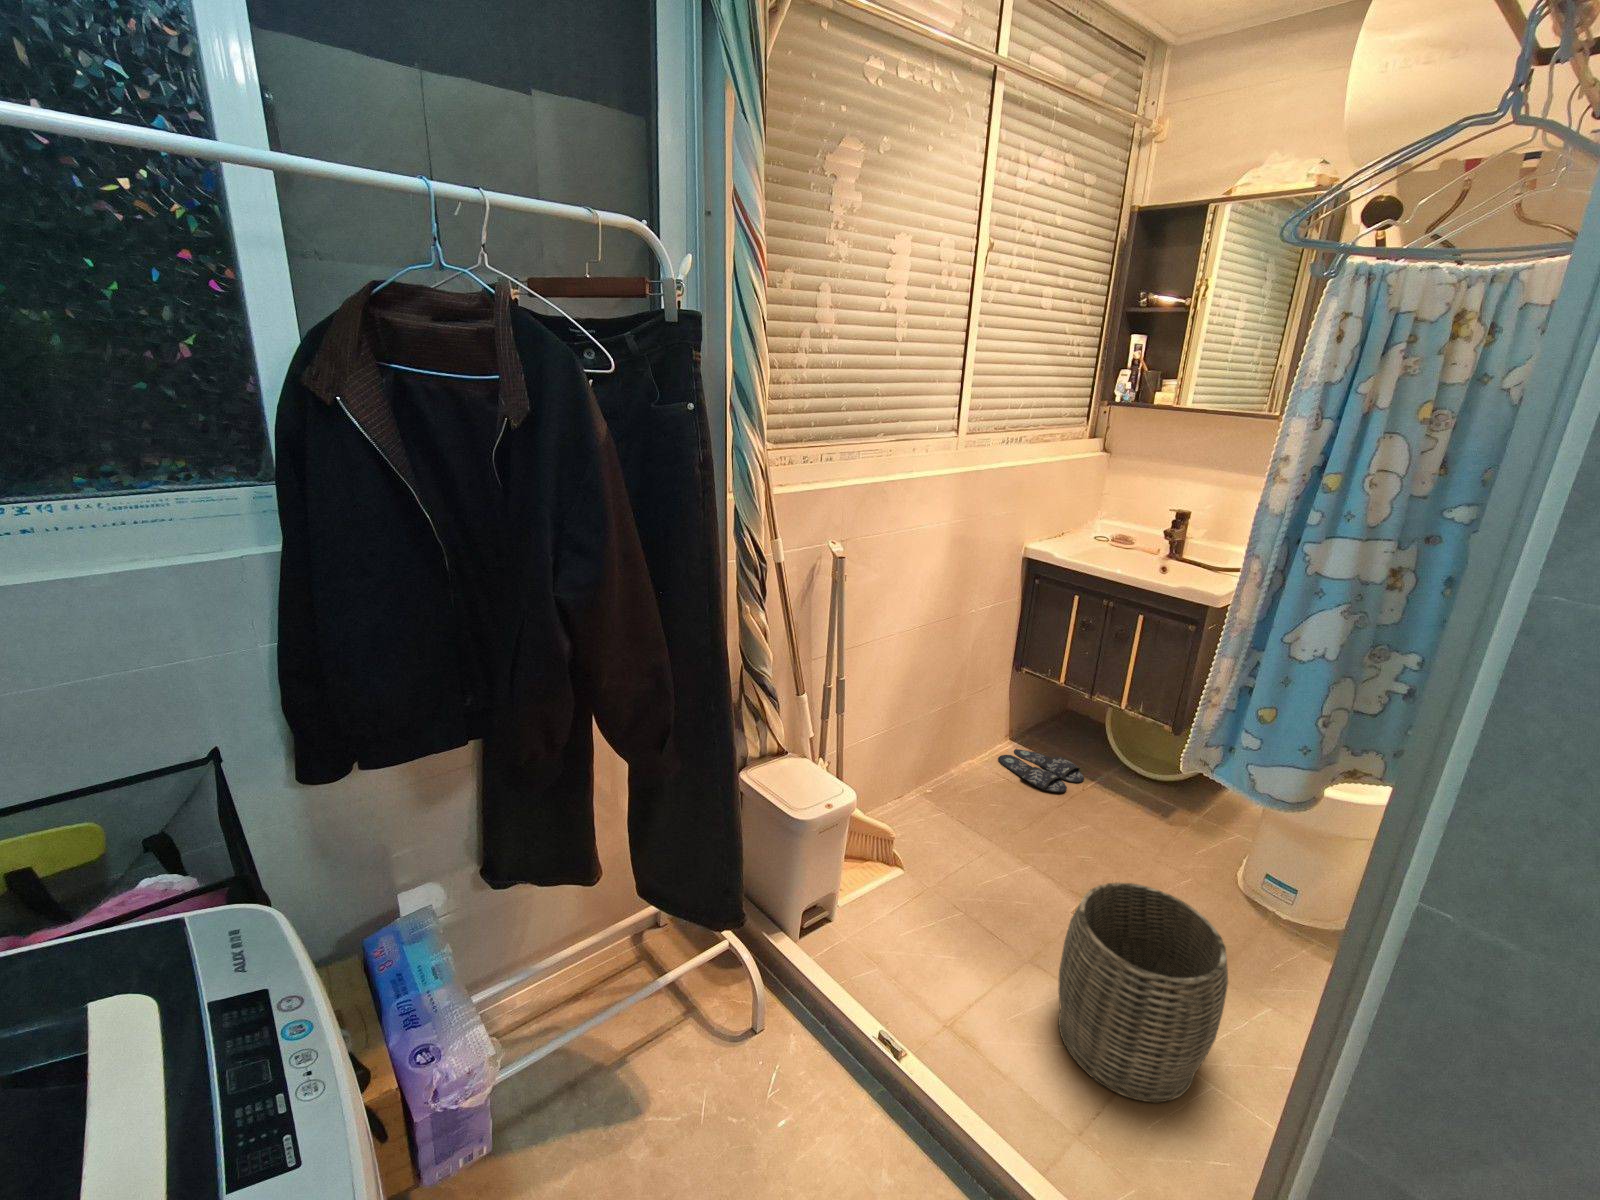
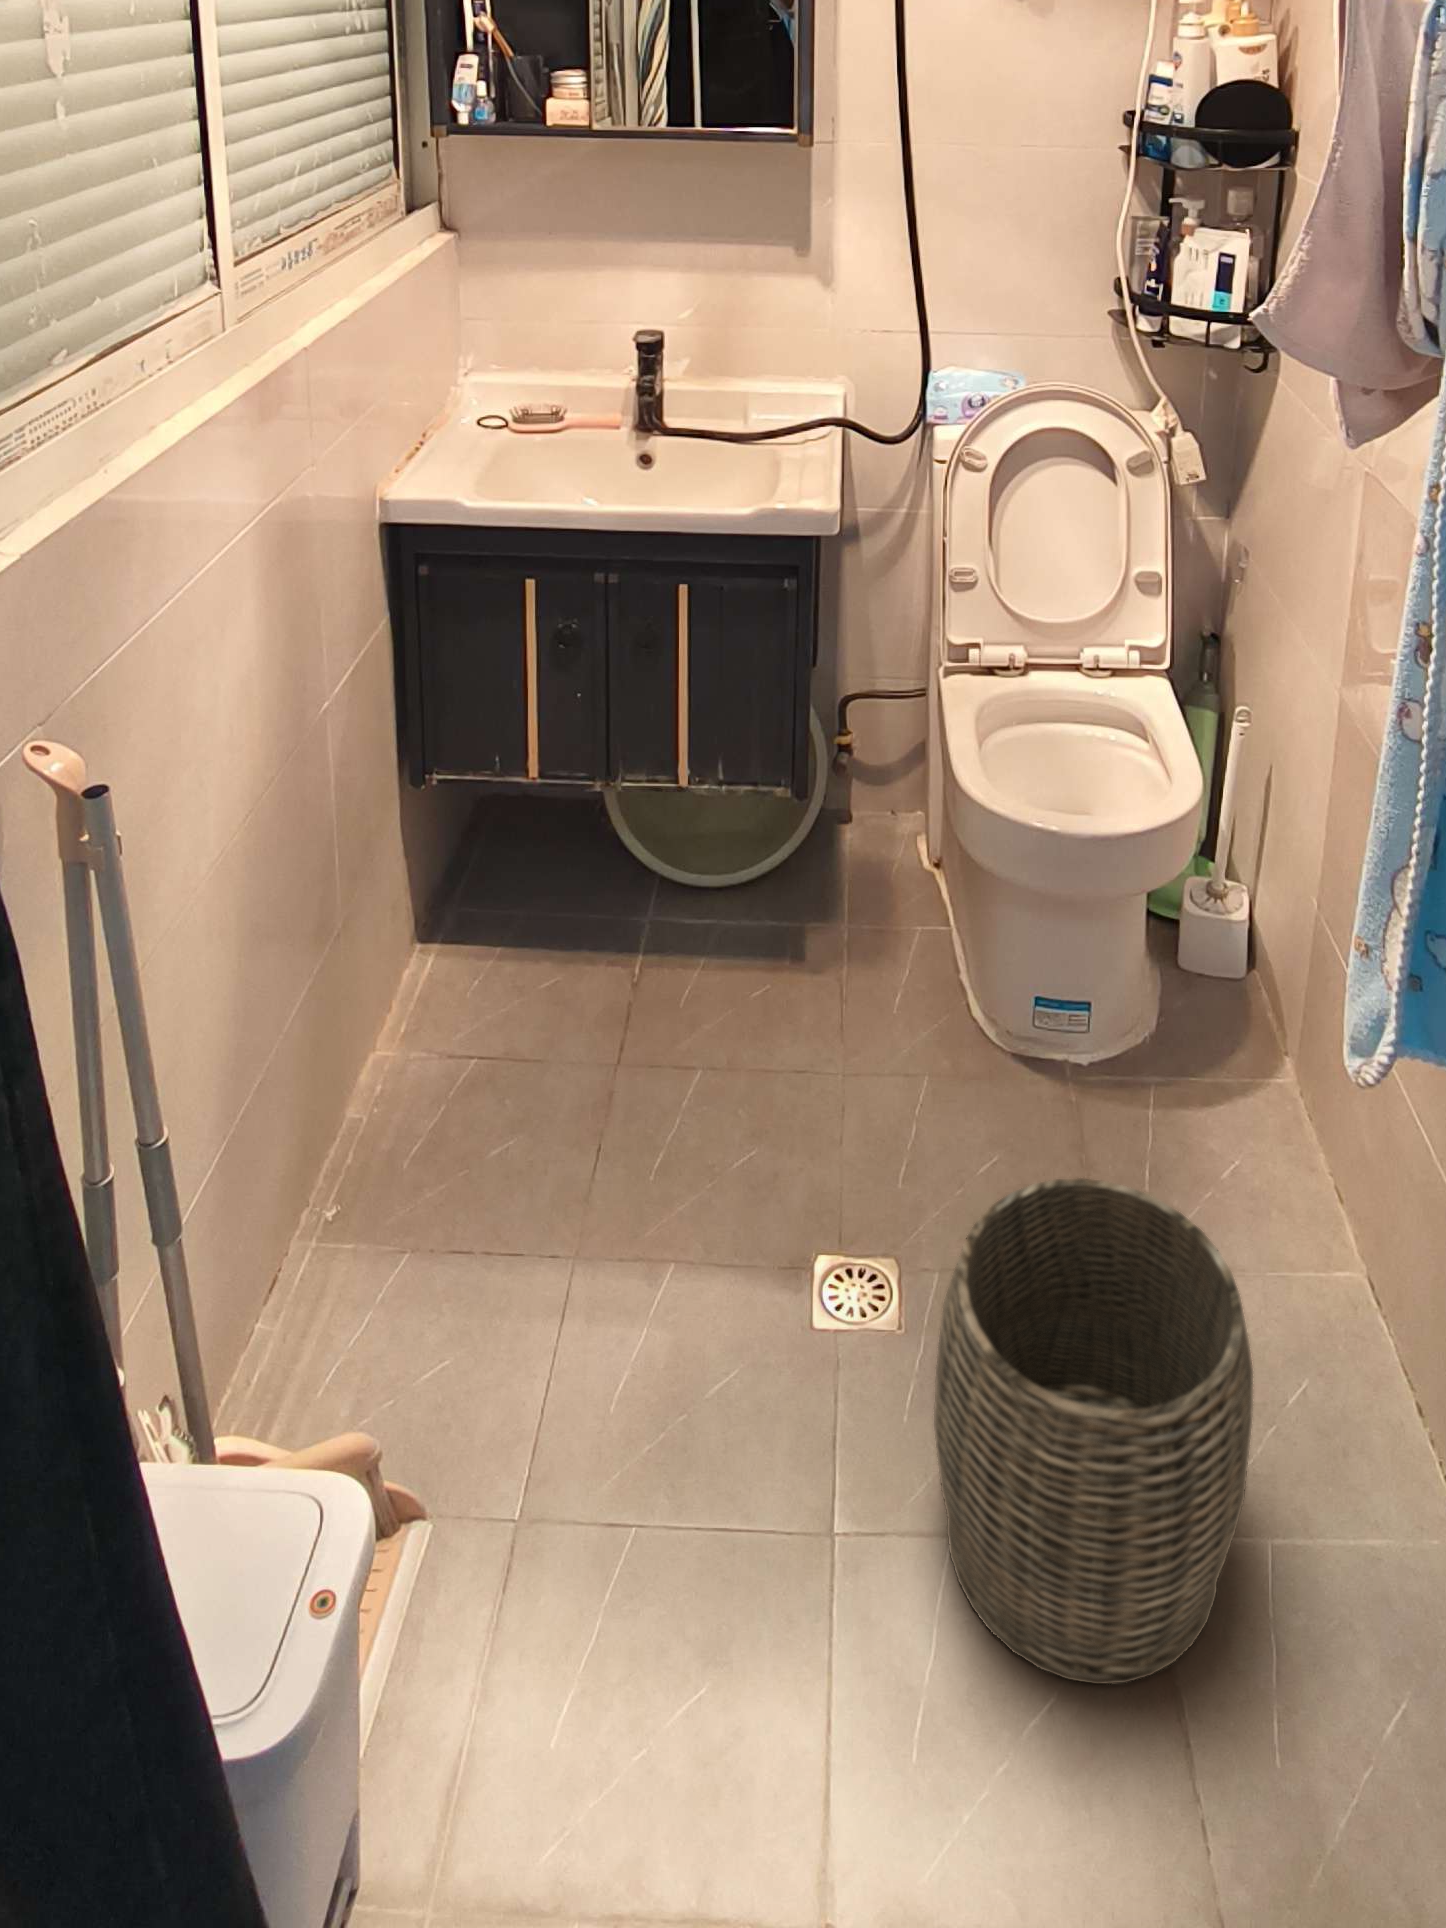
slippers: present [998,749,1084,792] -> none [426,932,621,1039]

